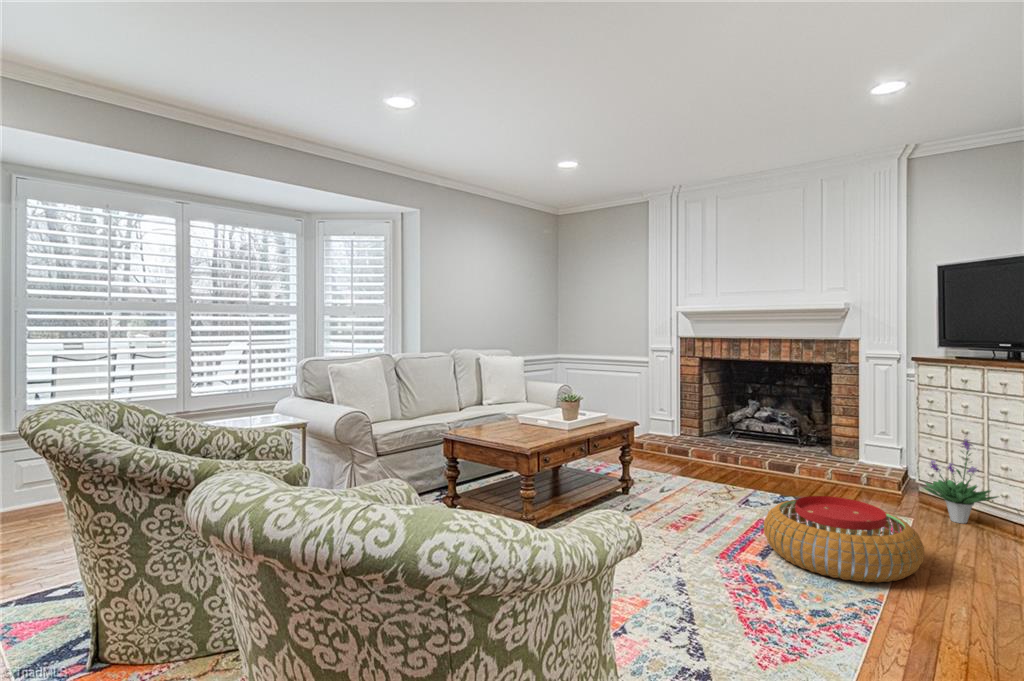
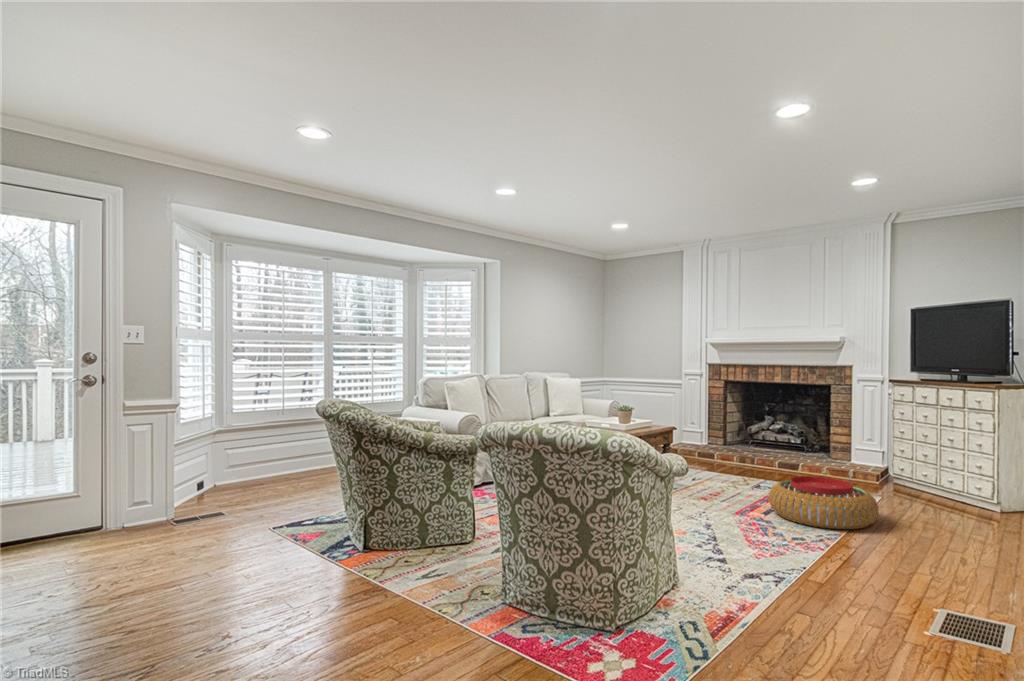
potted plant: present [923,439,998,524] -> none [891,439,947,502]

